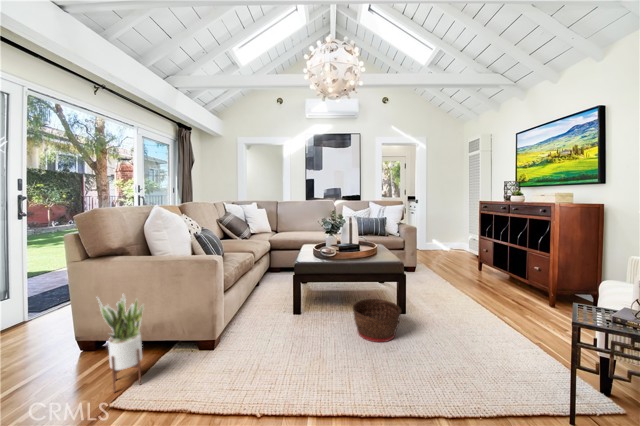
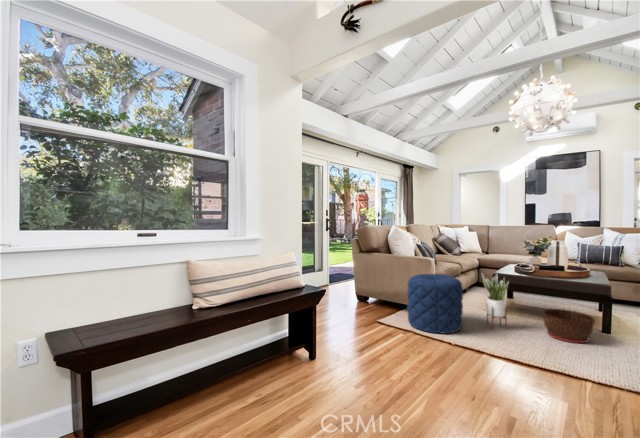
pouf: none [177,283,267,396] -> present [407,274,463,334]
potted plant: present [97,295,144,392] -> present [482,274,508,328]

